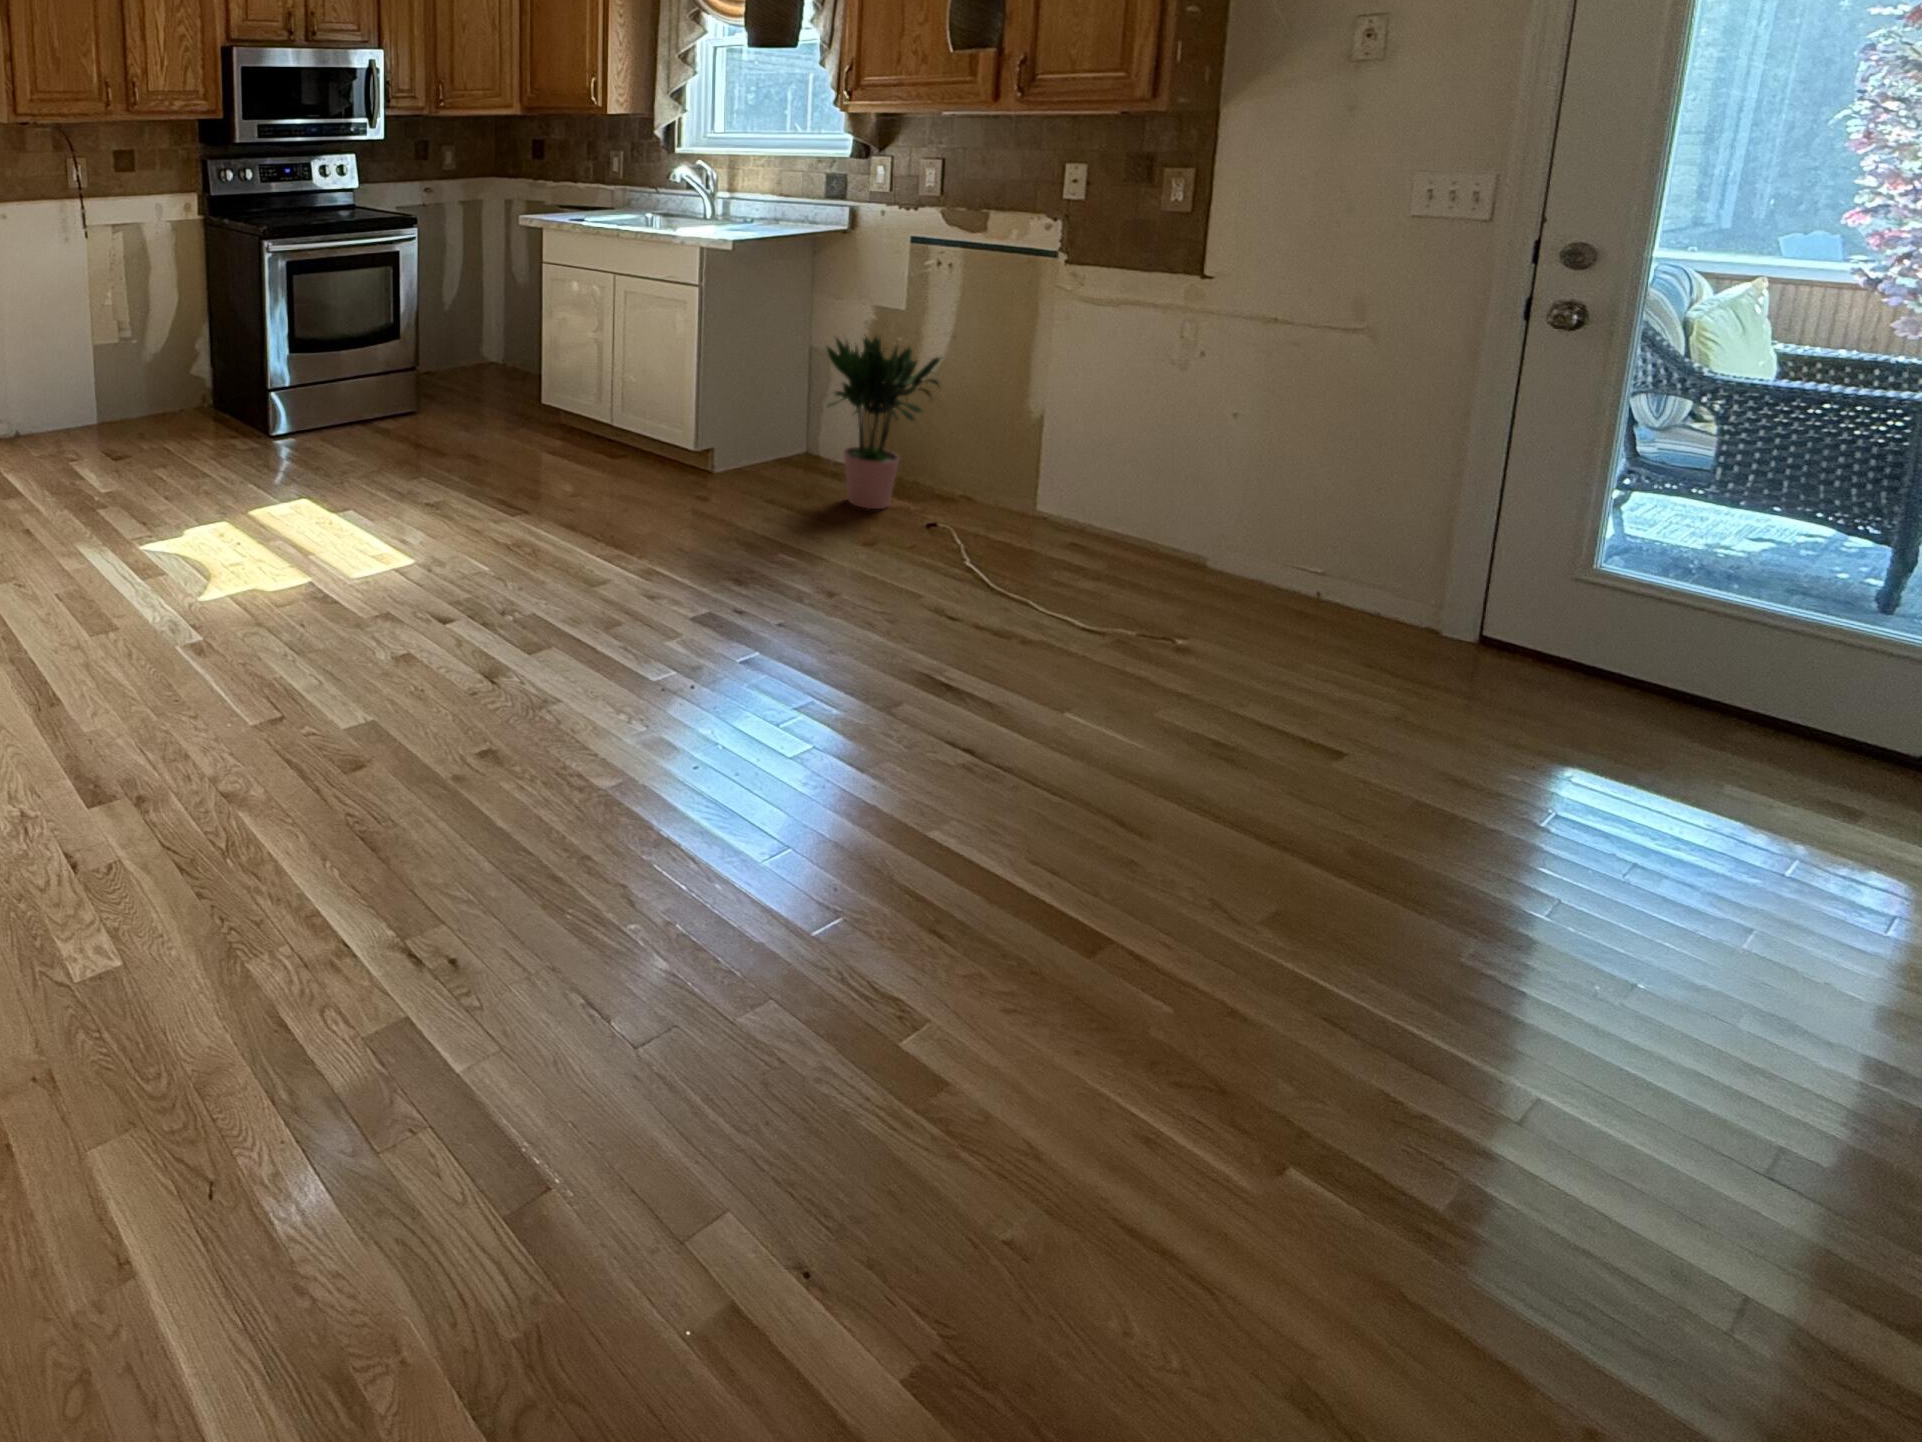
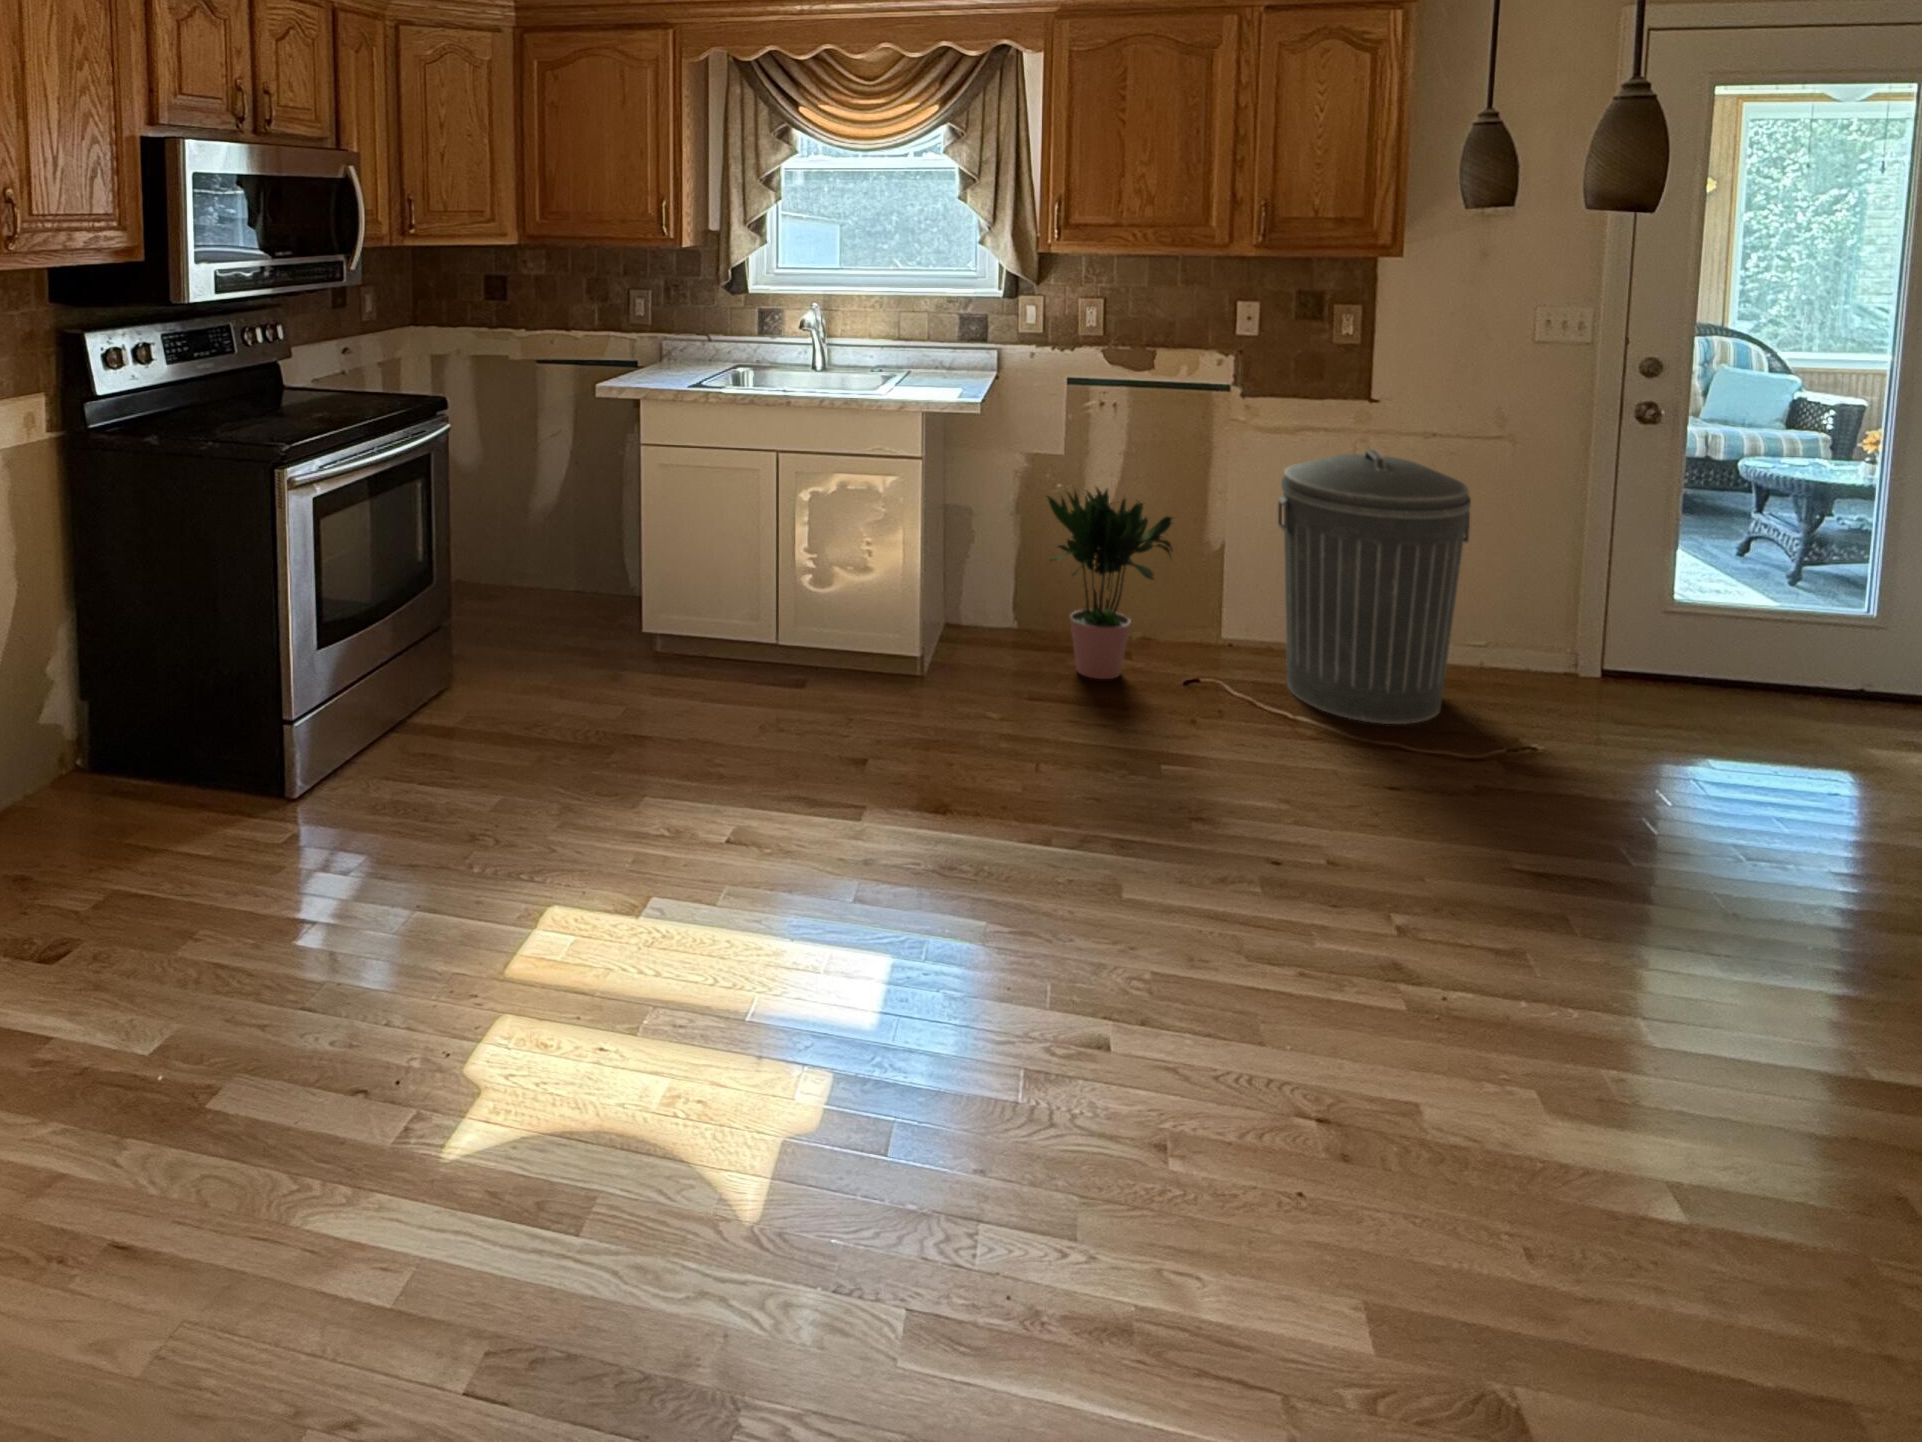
trash can: none [1022,321,1237,606] -> present [1278,449,1471,724]

